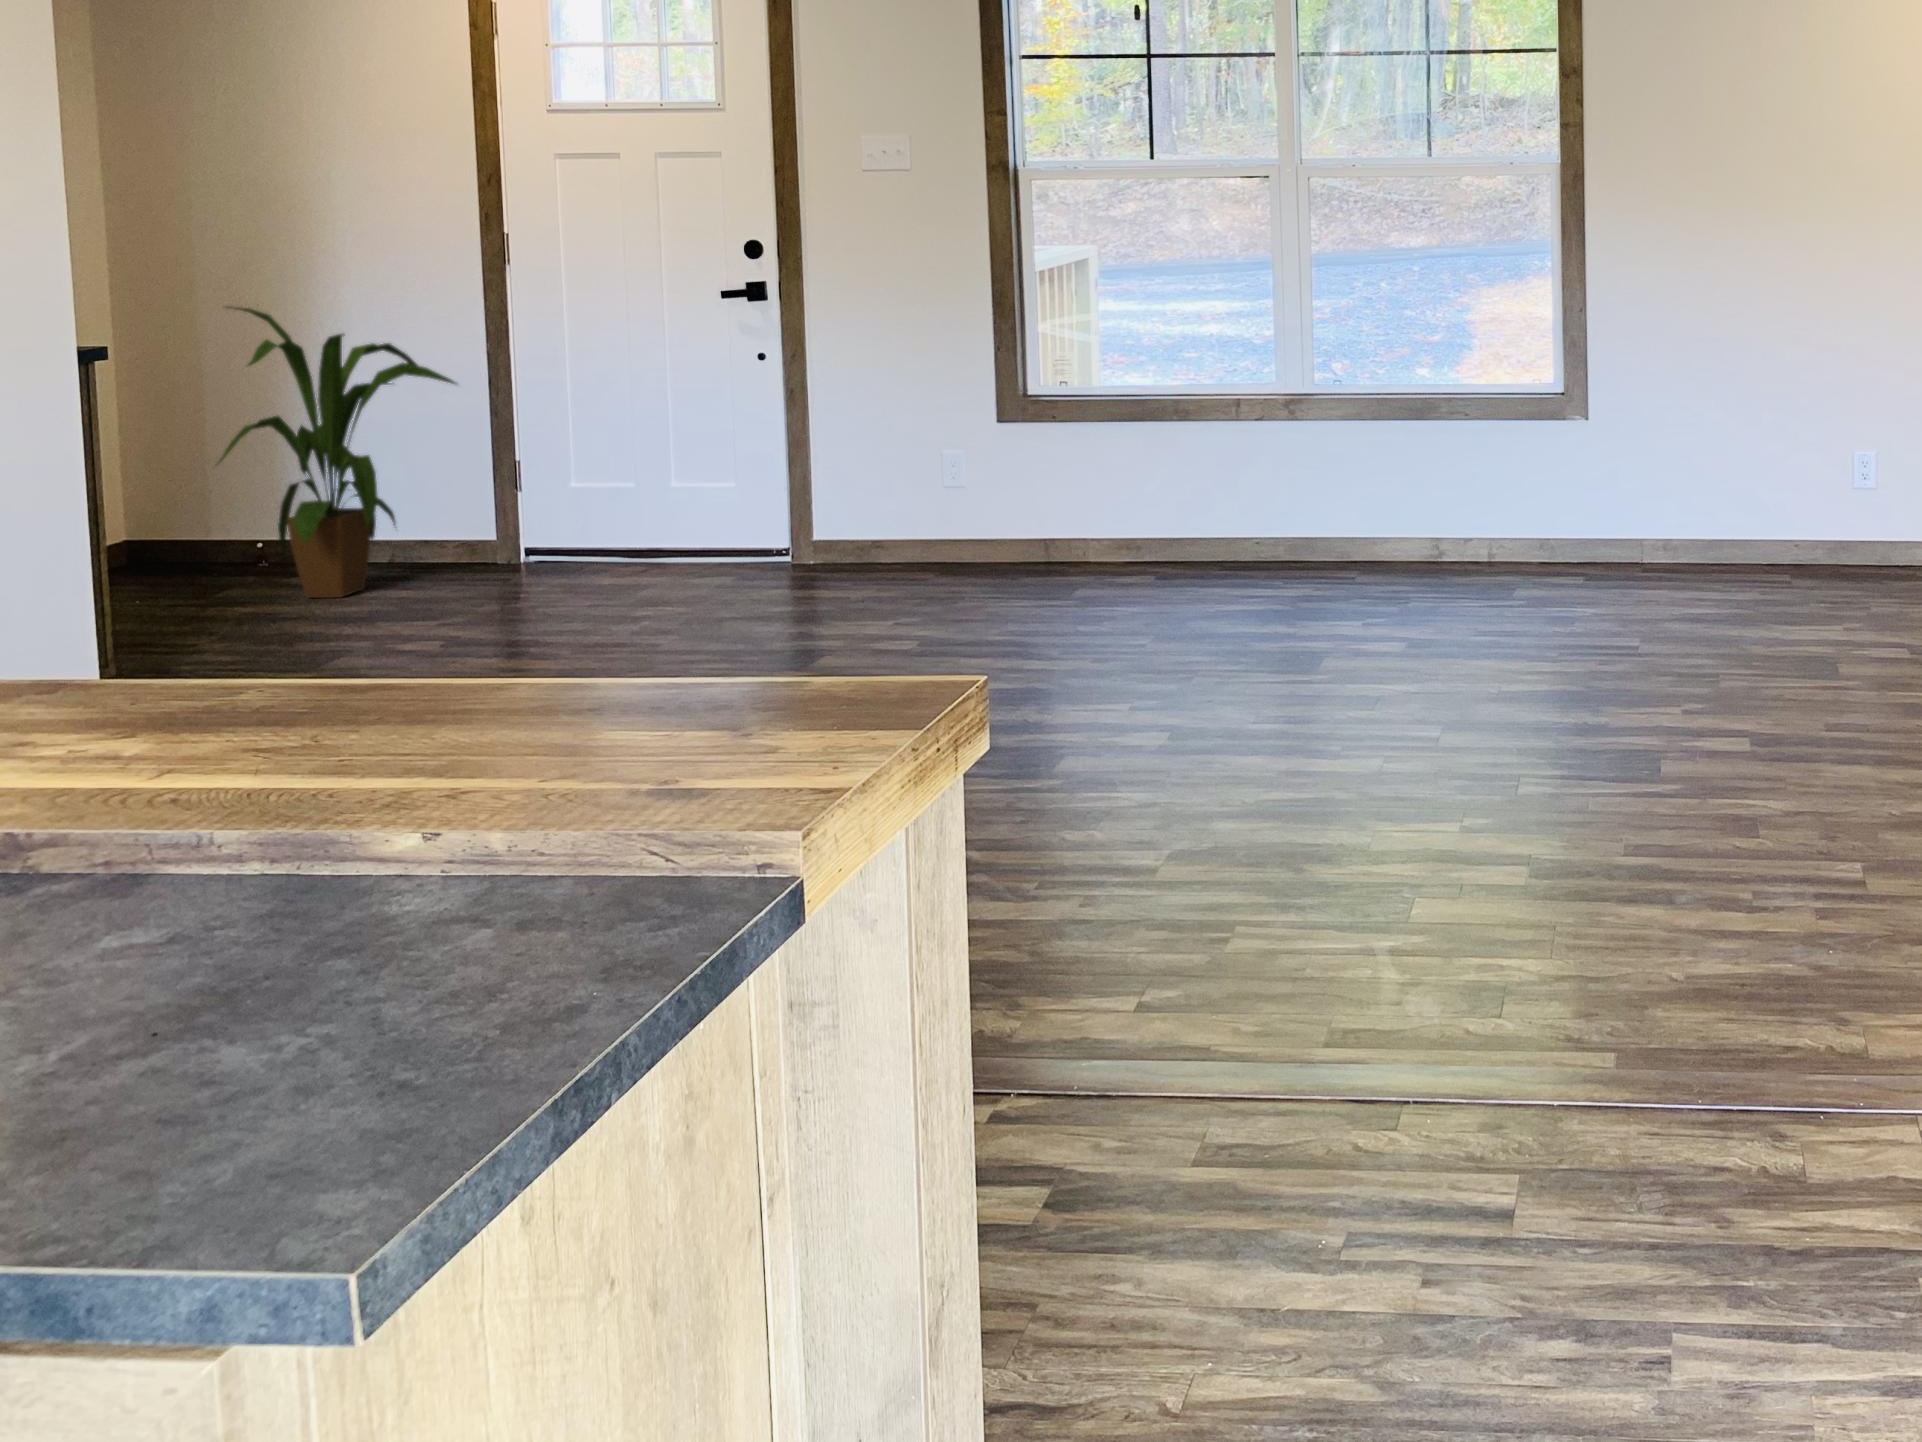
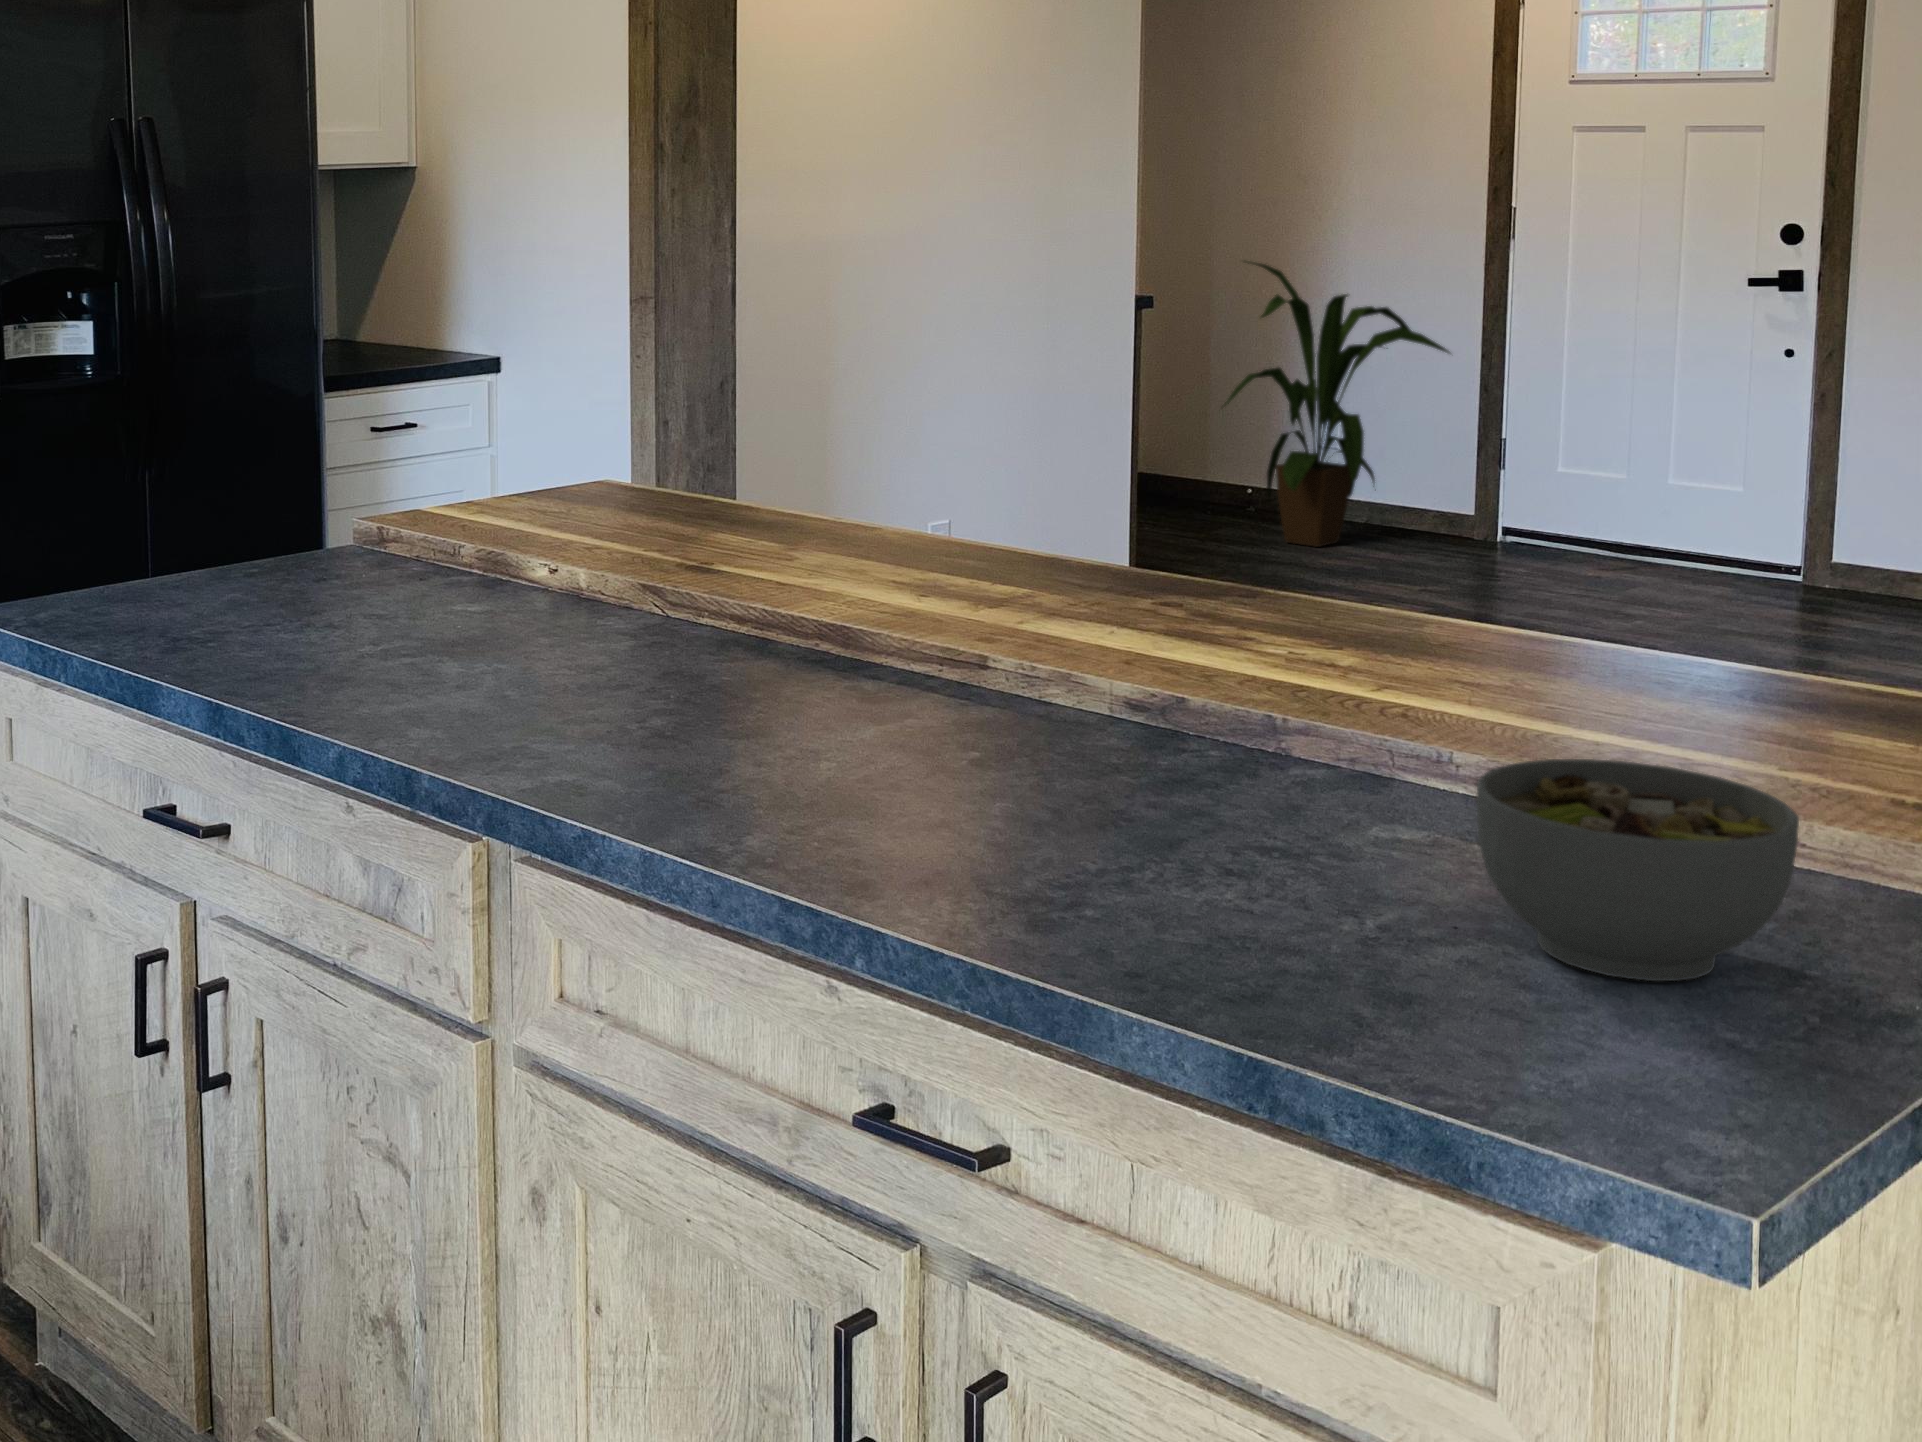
bowl: none [150,810,478,1045] -> present [1476,759,1799,981]

